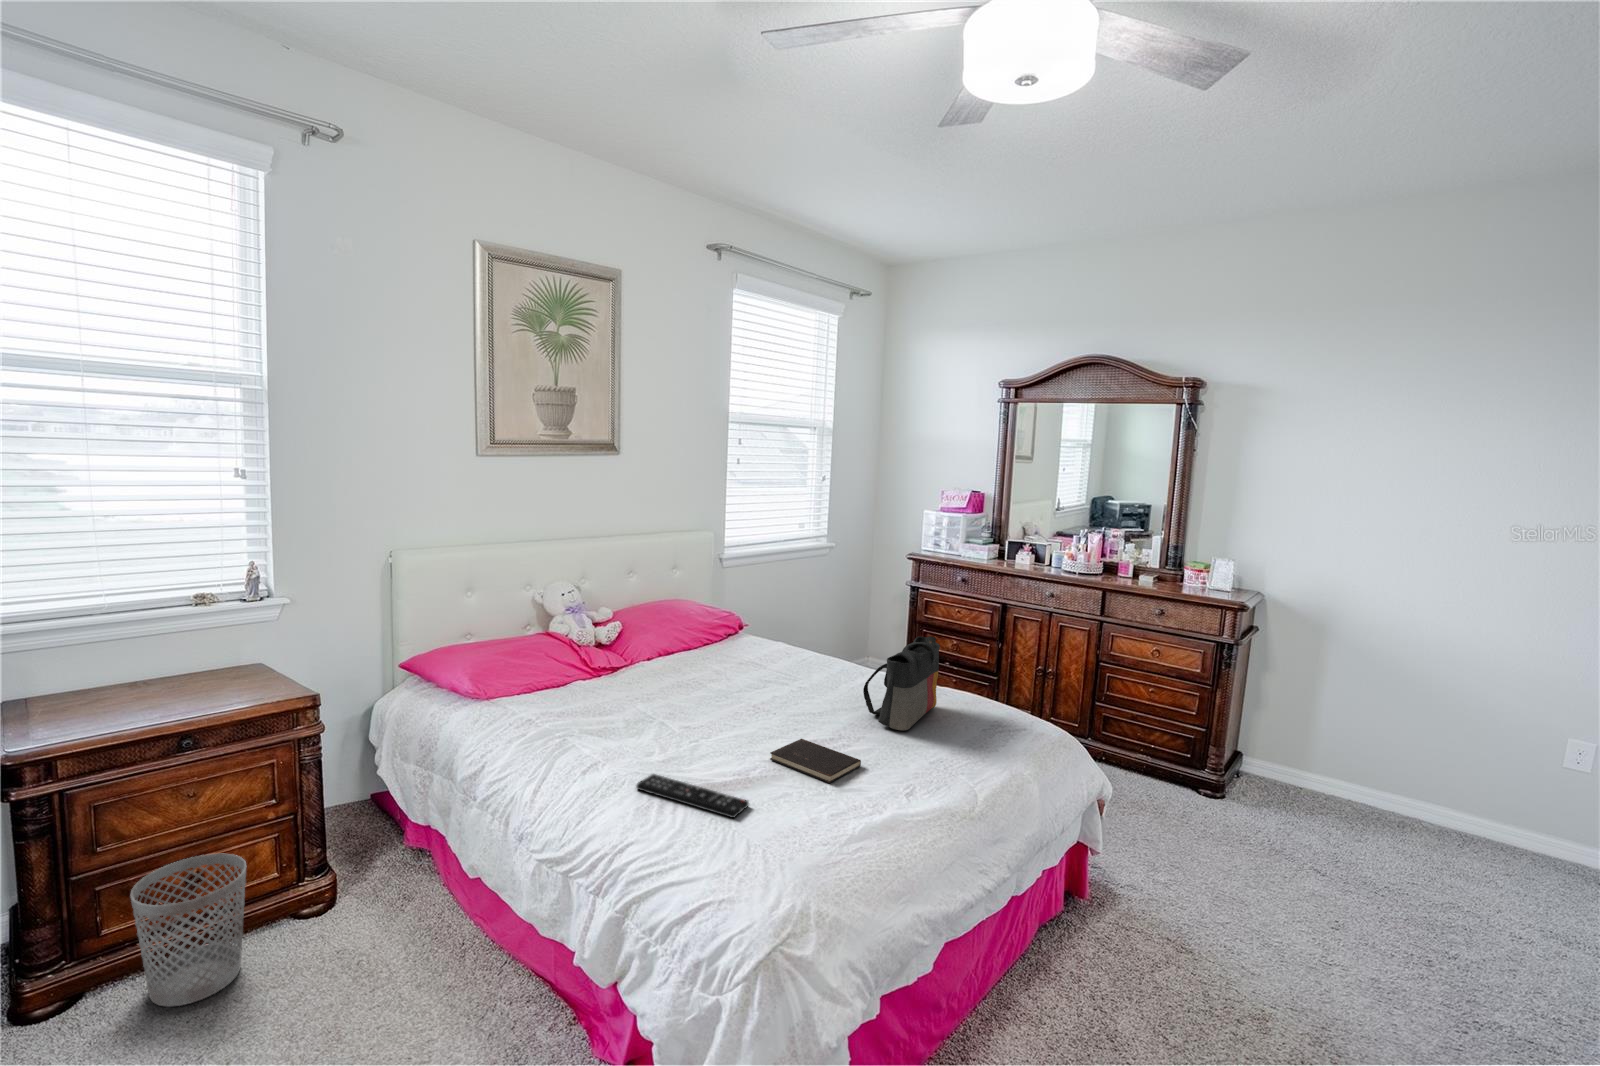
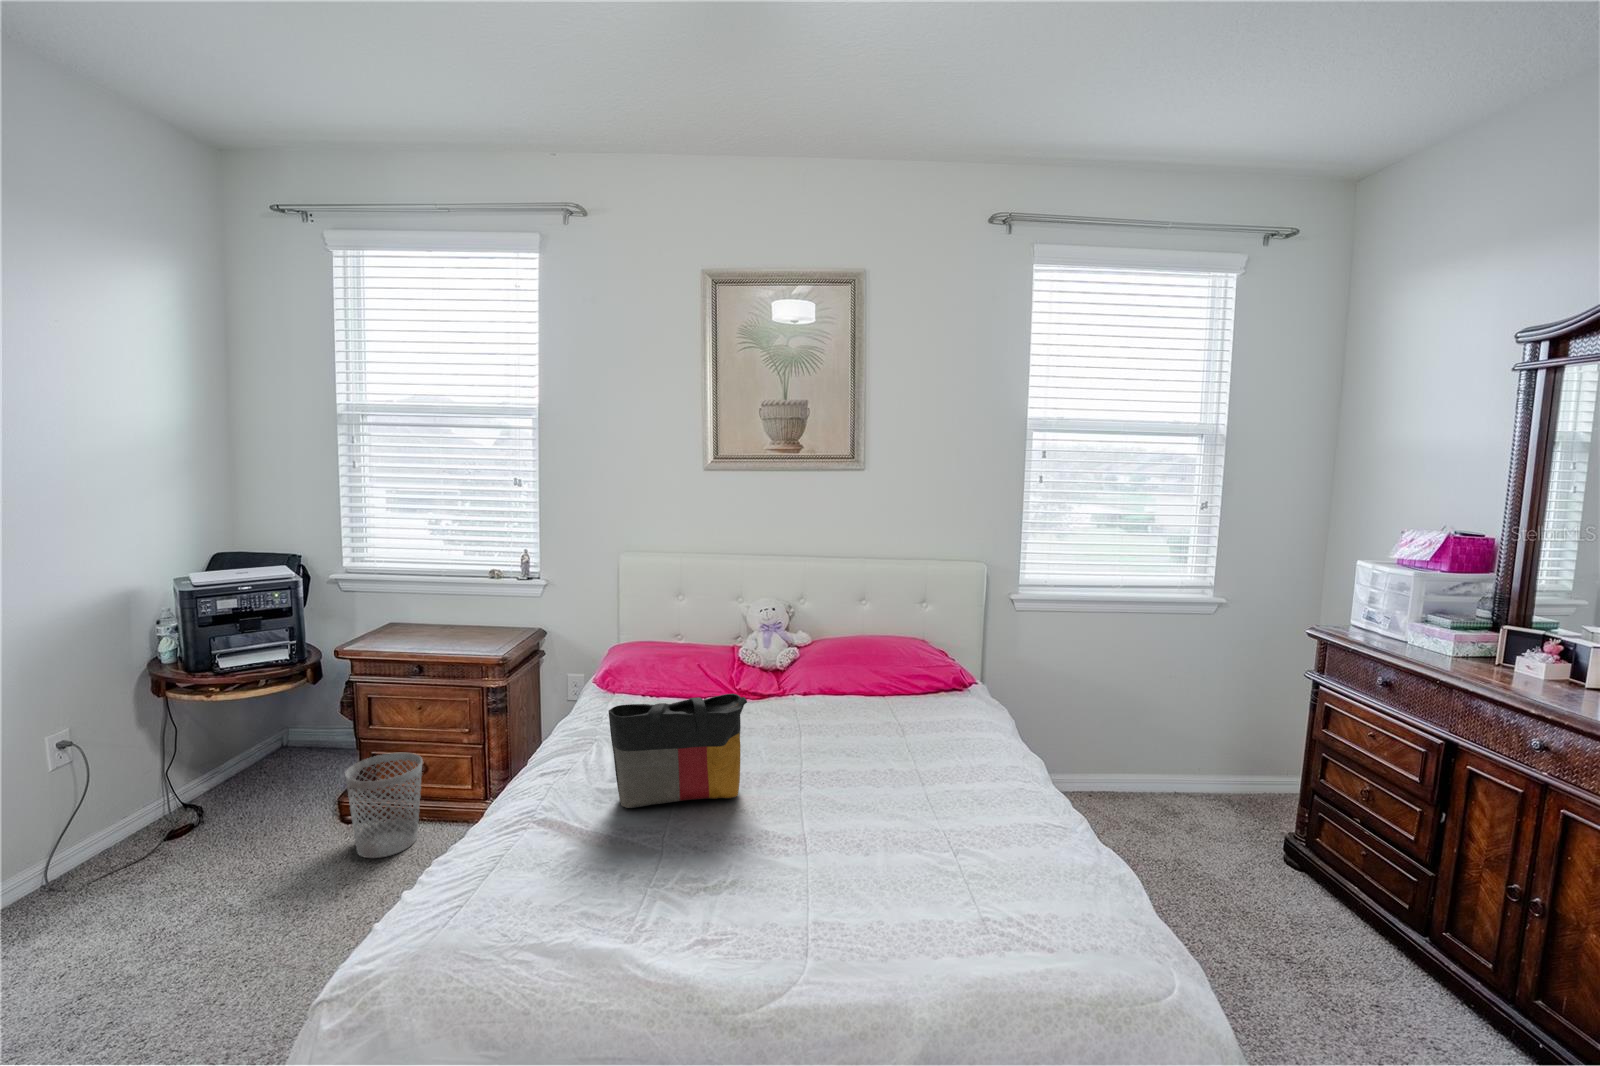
tote bag: present [863,636,940,730] -> present [609,694,747,808]
hardcover book: present [770,739,861,783] -> none [665,842,751,920]
remote control: present [636,774,749,818] -> none [504,811,558,903]

